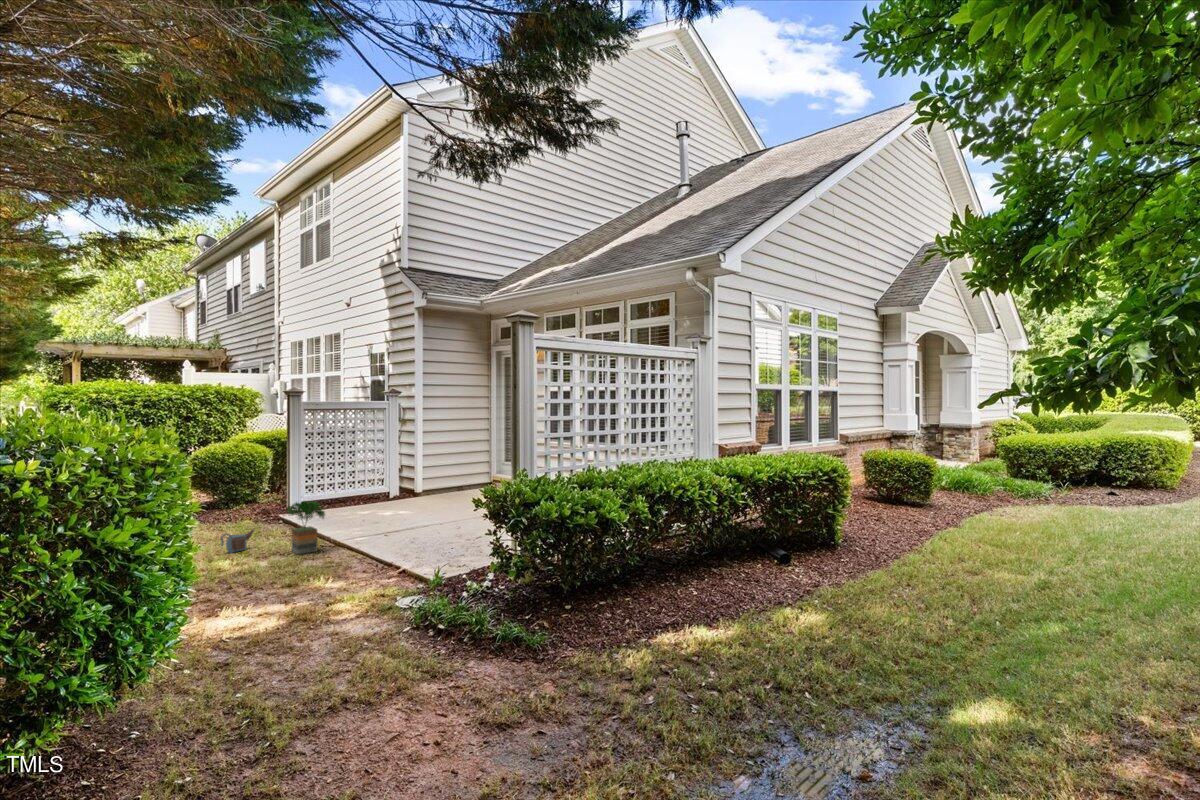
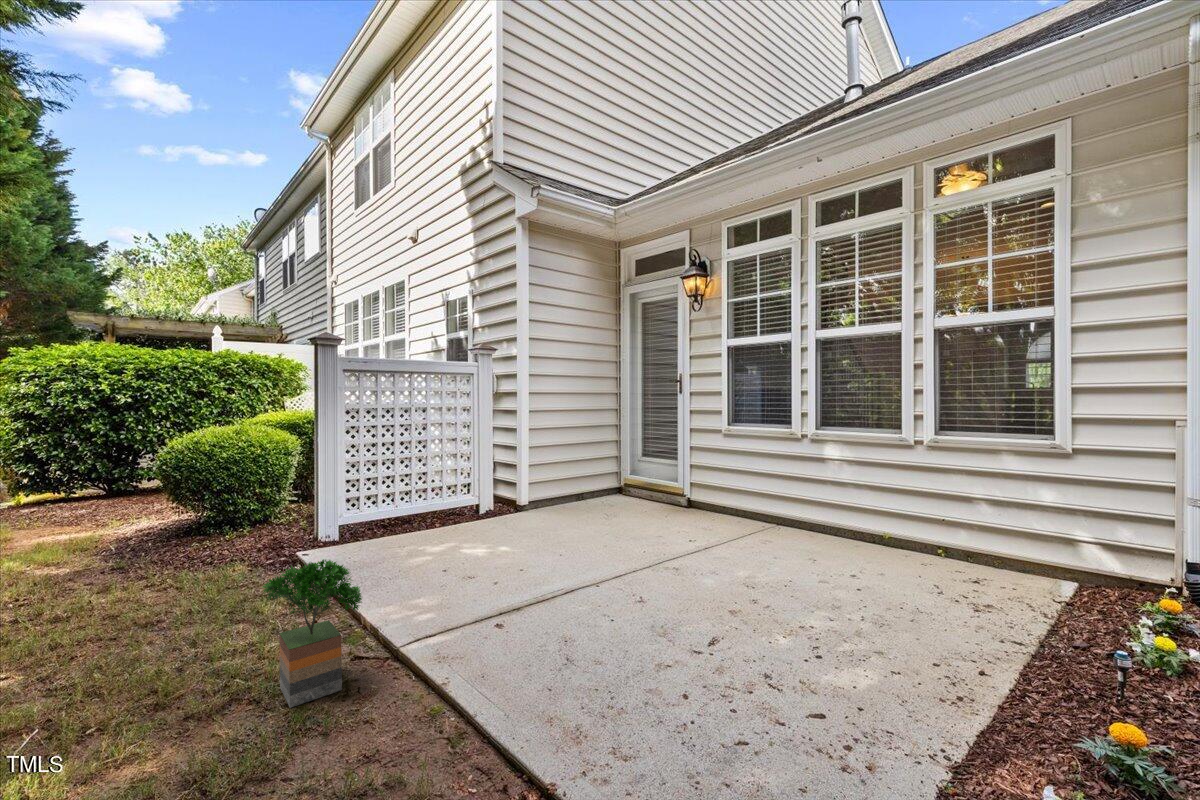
watering can: present [221,529,254,553] -> none [99,621,205,693]

